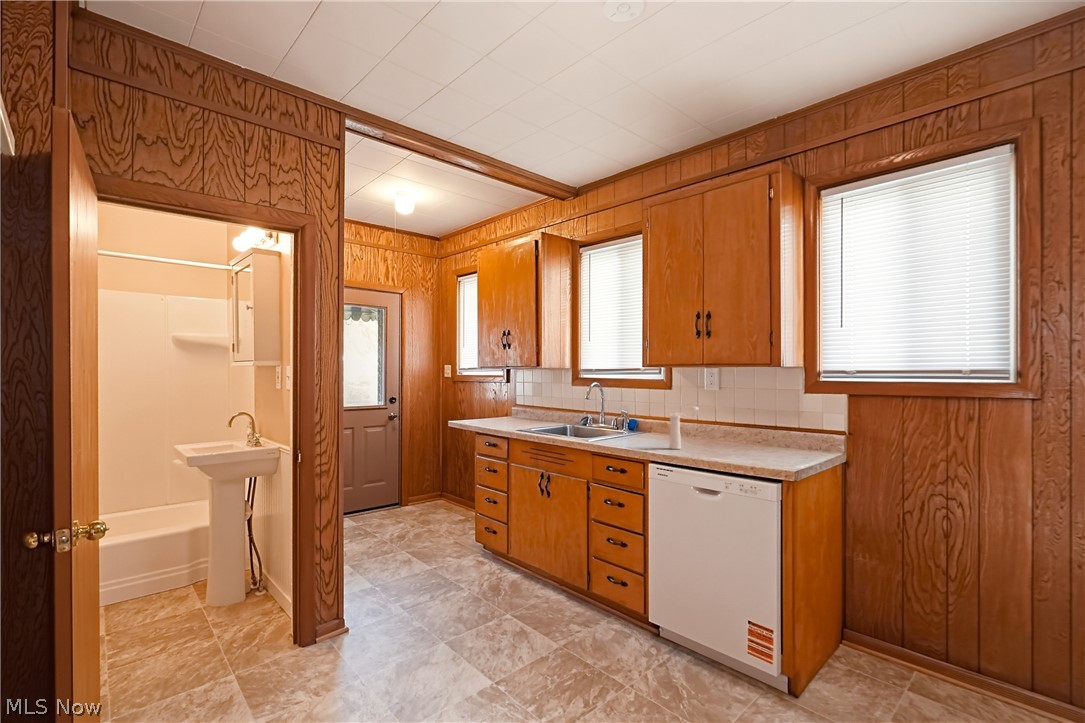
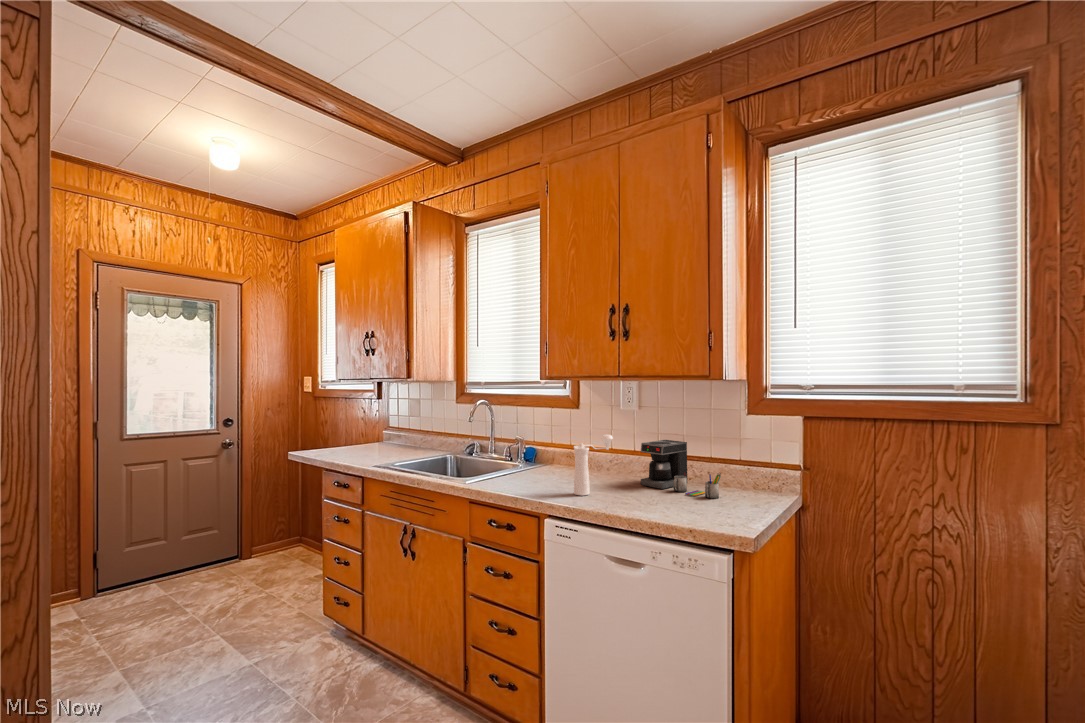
coffee maker: none [720,413,780,453] -> present [641,440,721,499]

